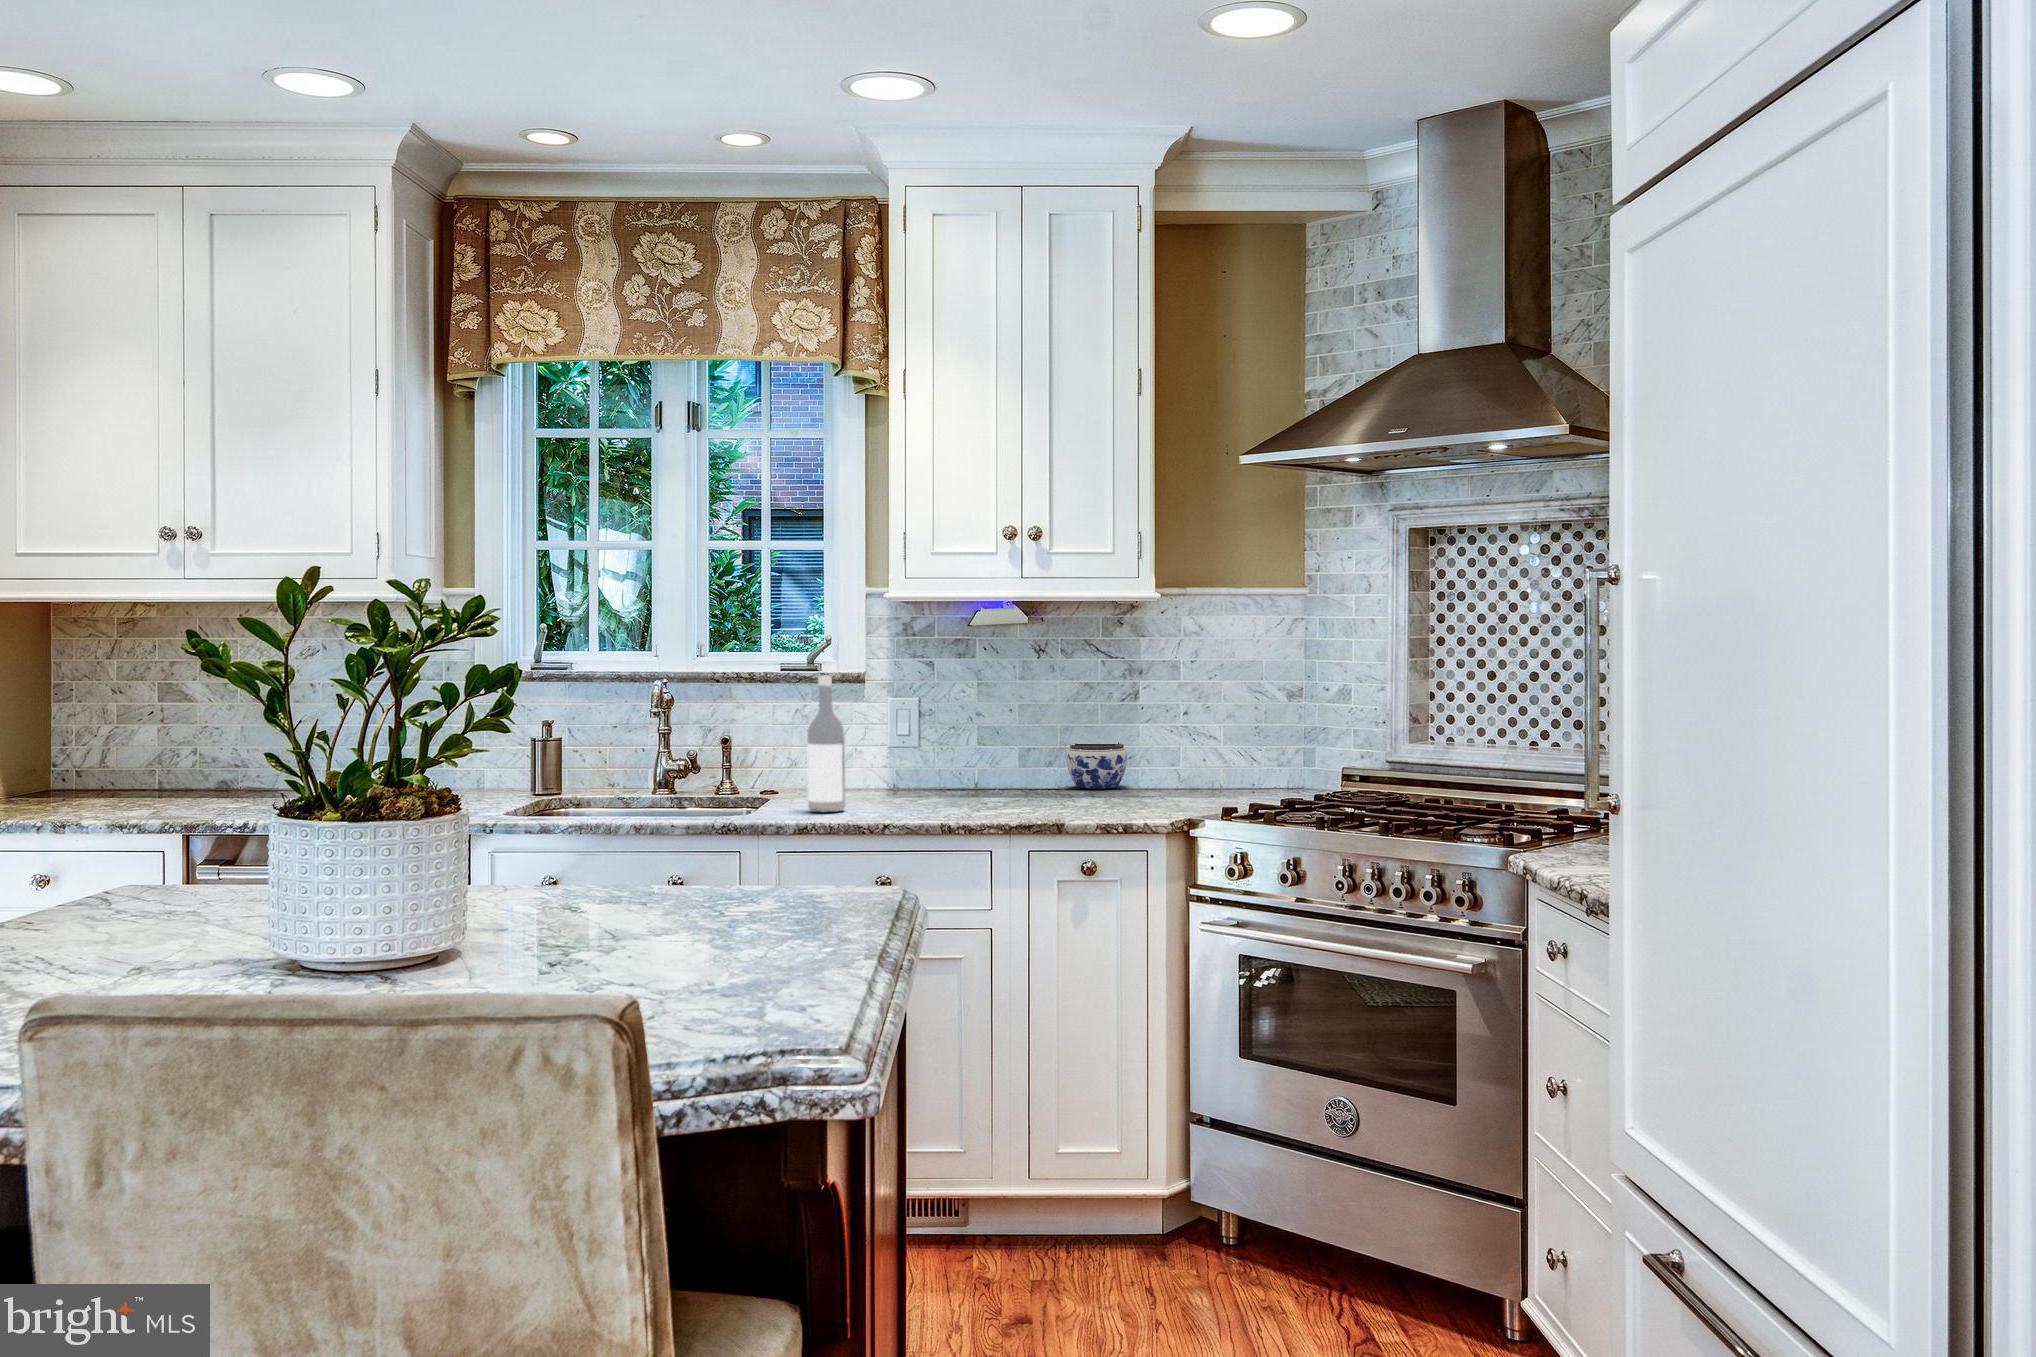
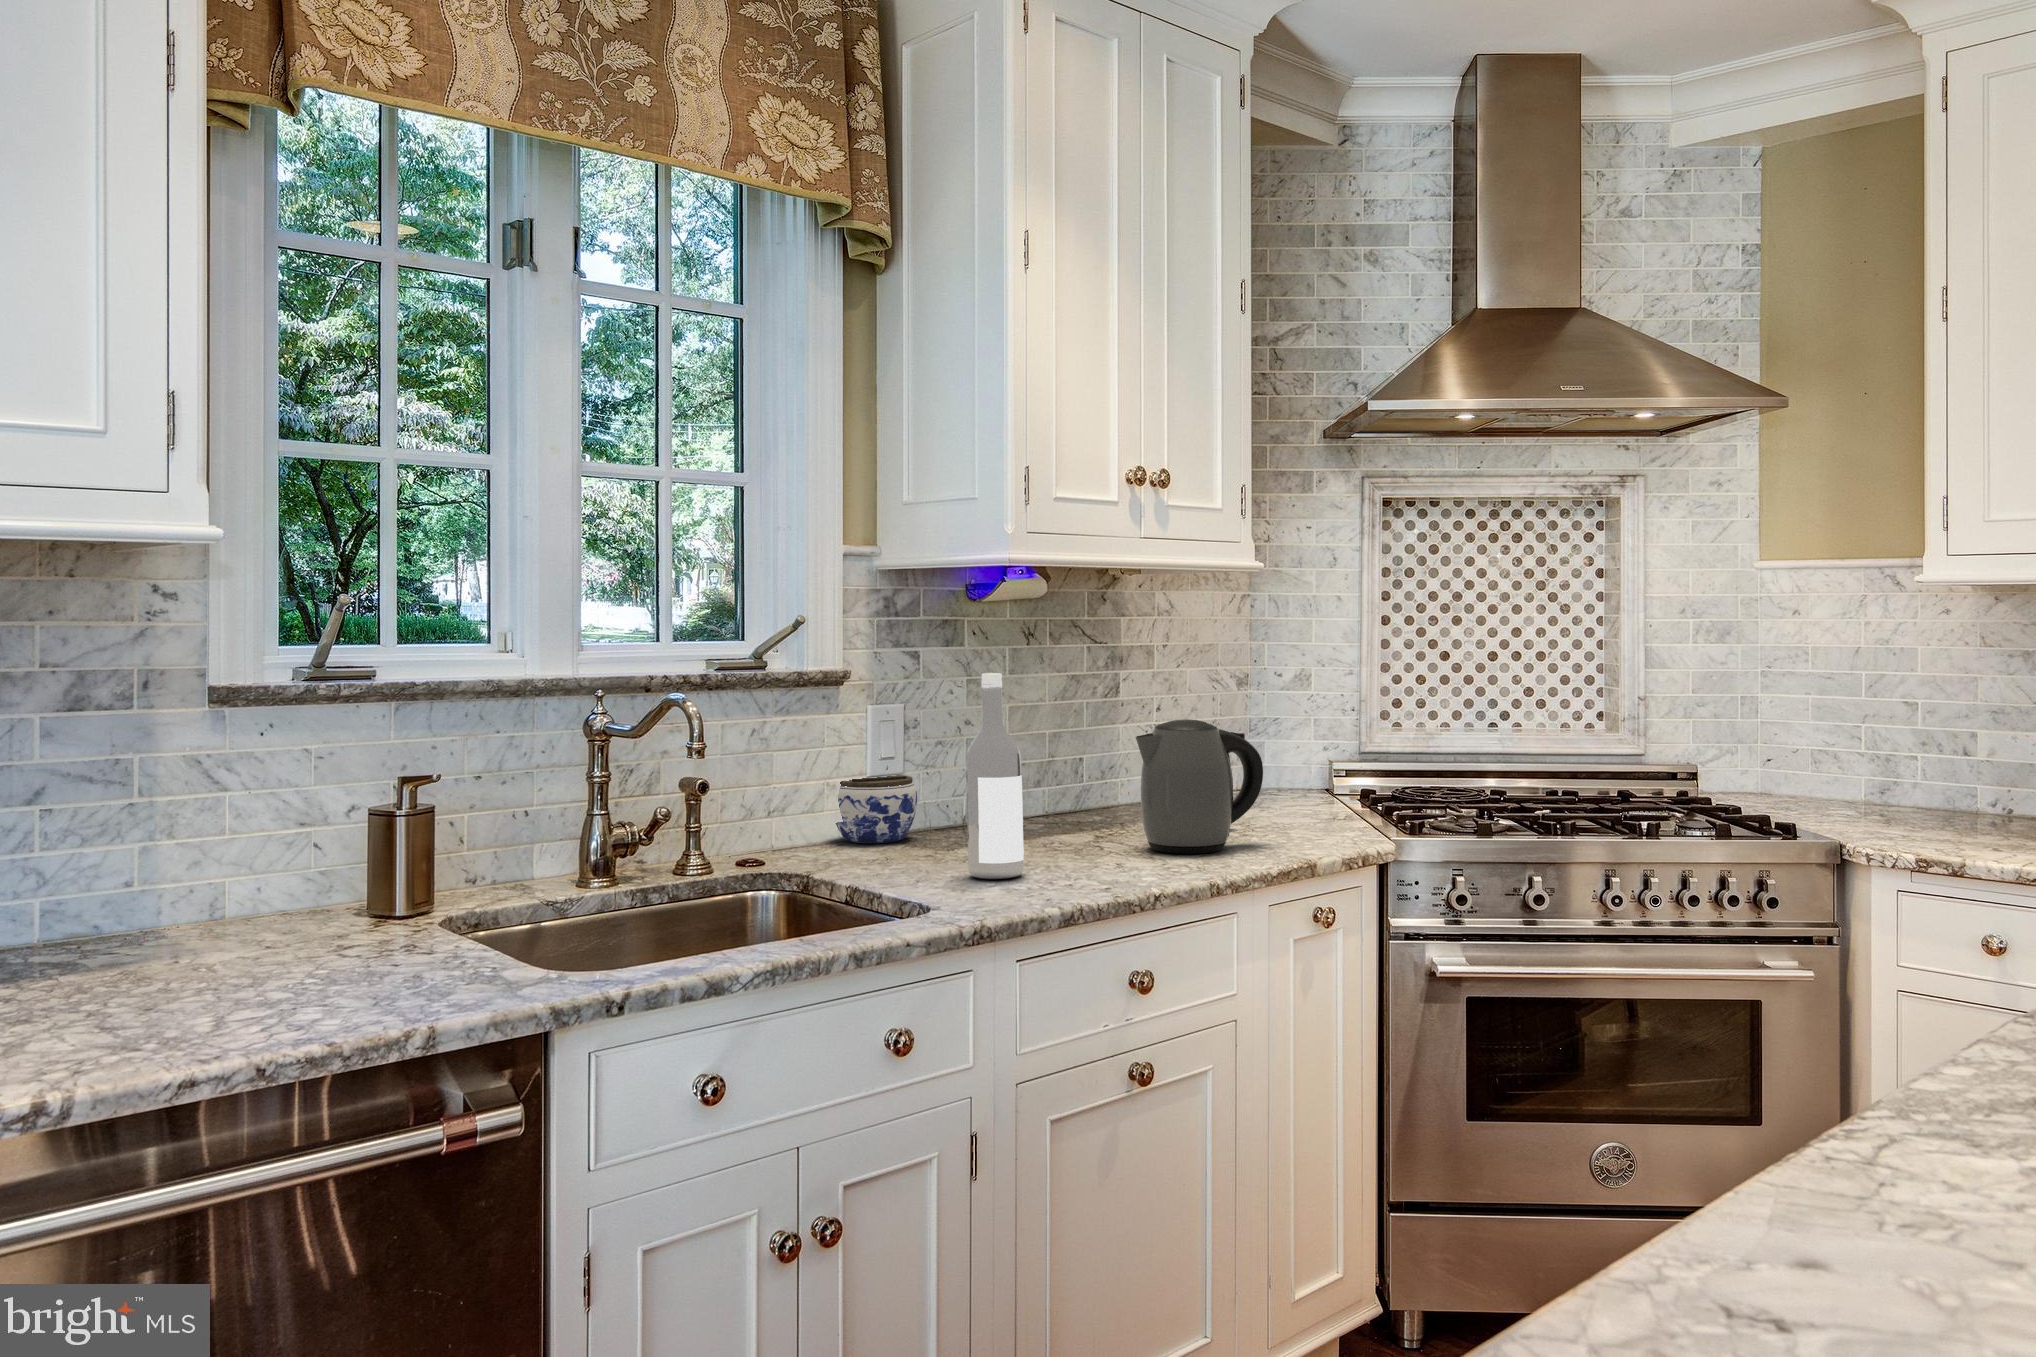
kettle: none [959,715,1053,814] -> present [1136,719,1263,854]
jar: present [1067,743,1127,789] -> present [836,775,917,843]

